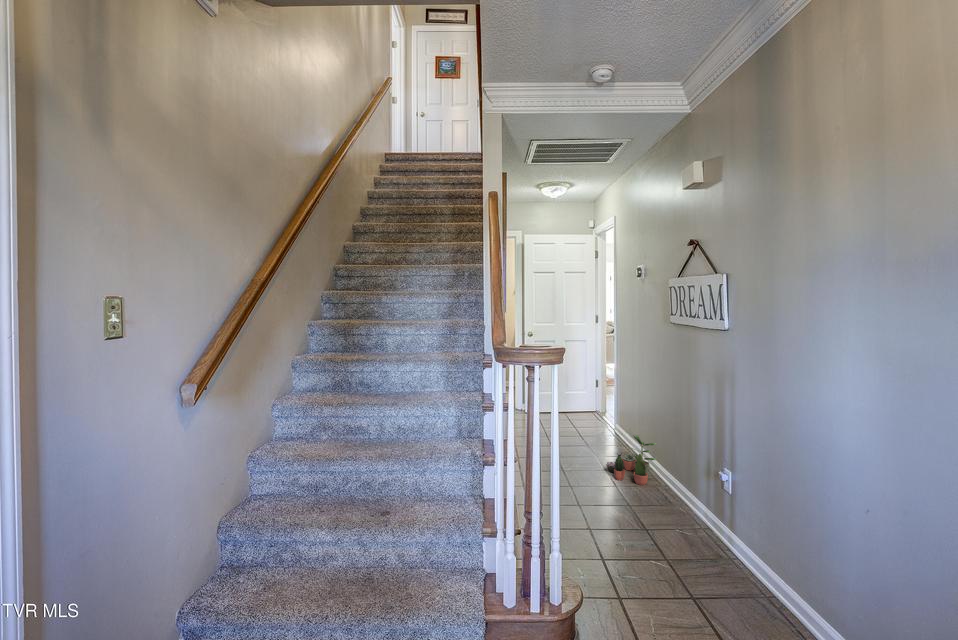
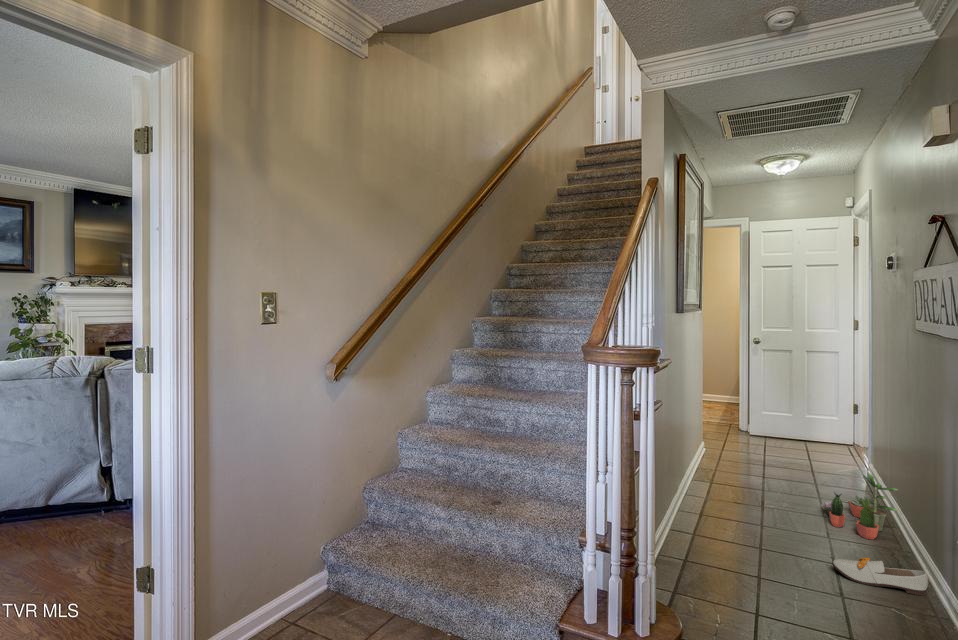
shoe: none [633,498,692,519] -> present [832,558,928,595]

